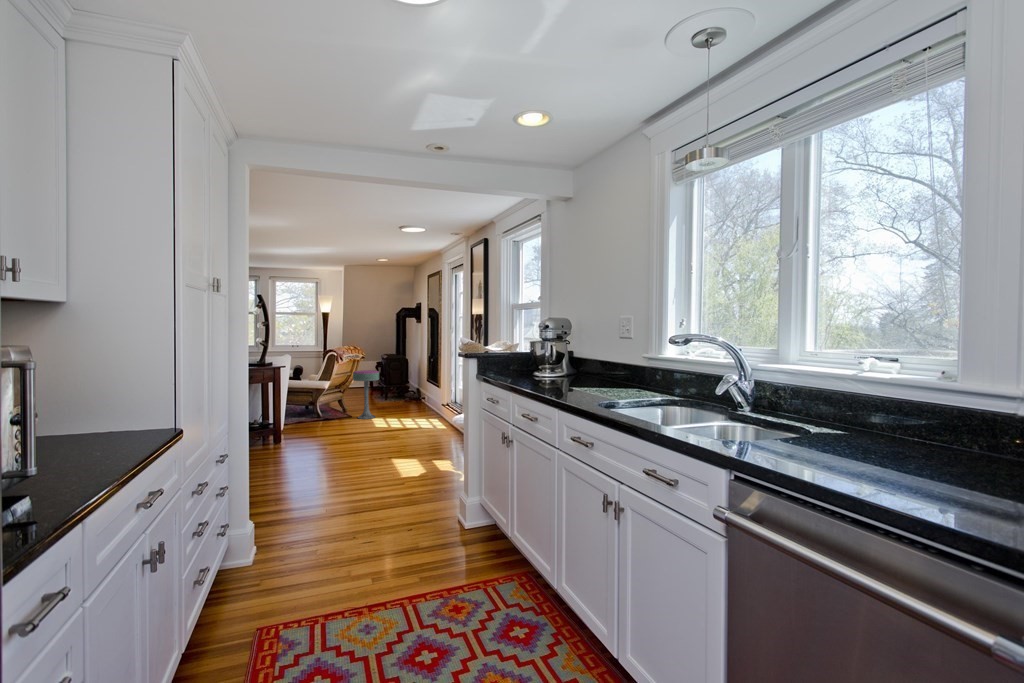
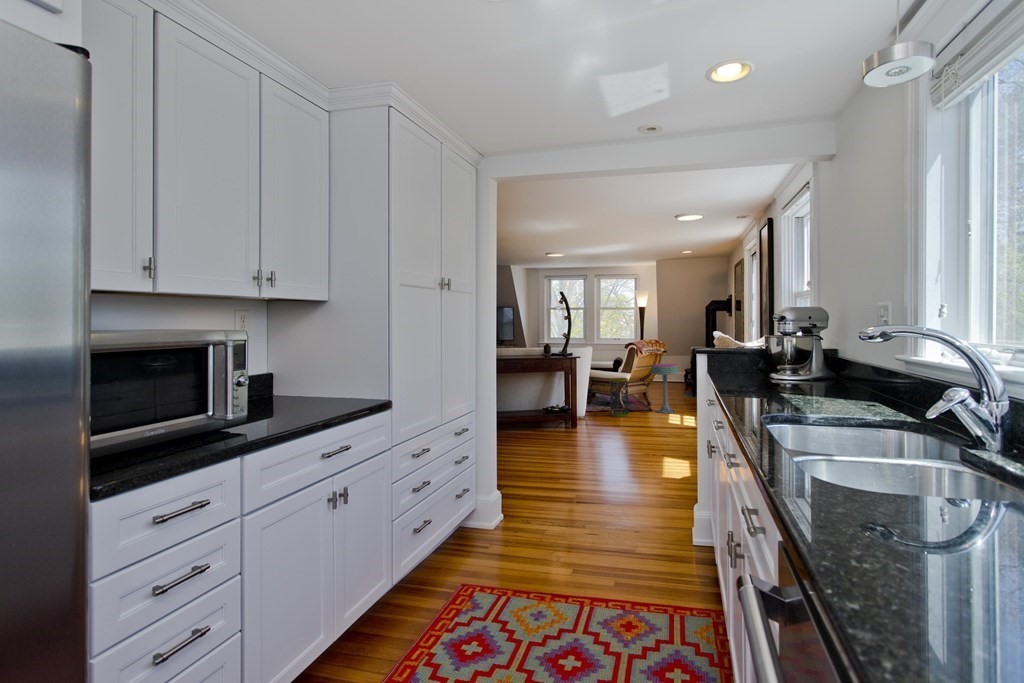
trash can: none [311,385,331,426] -> present [609,378,629,417]

